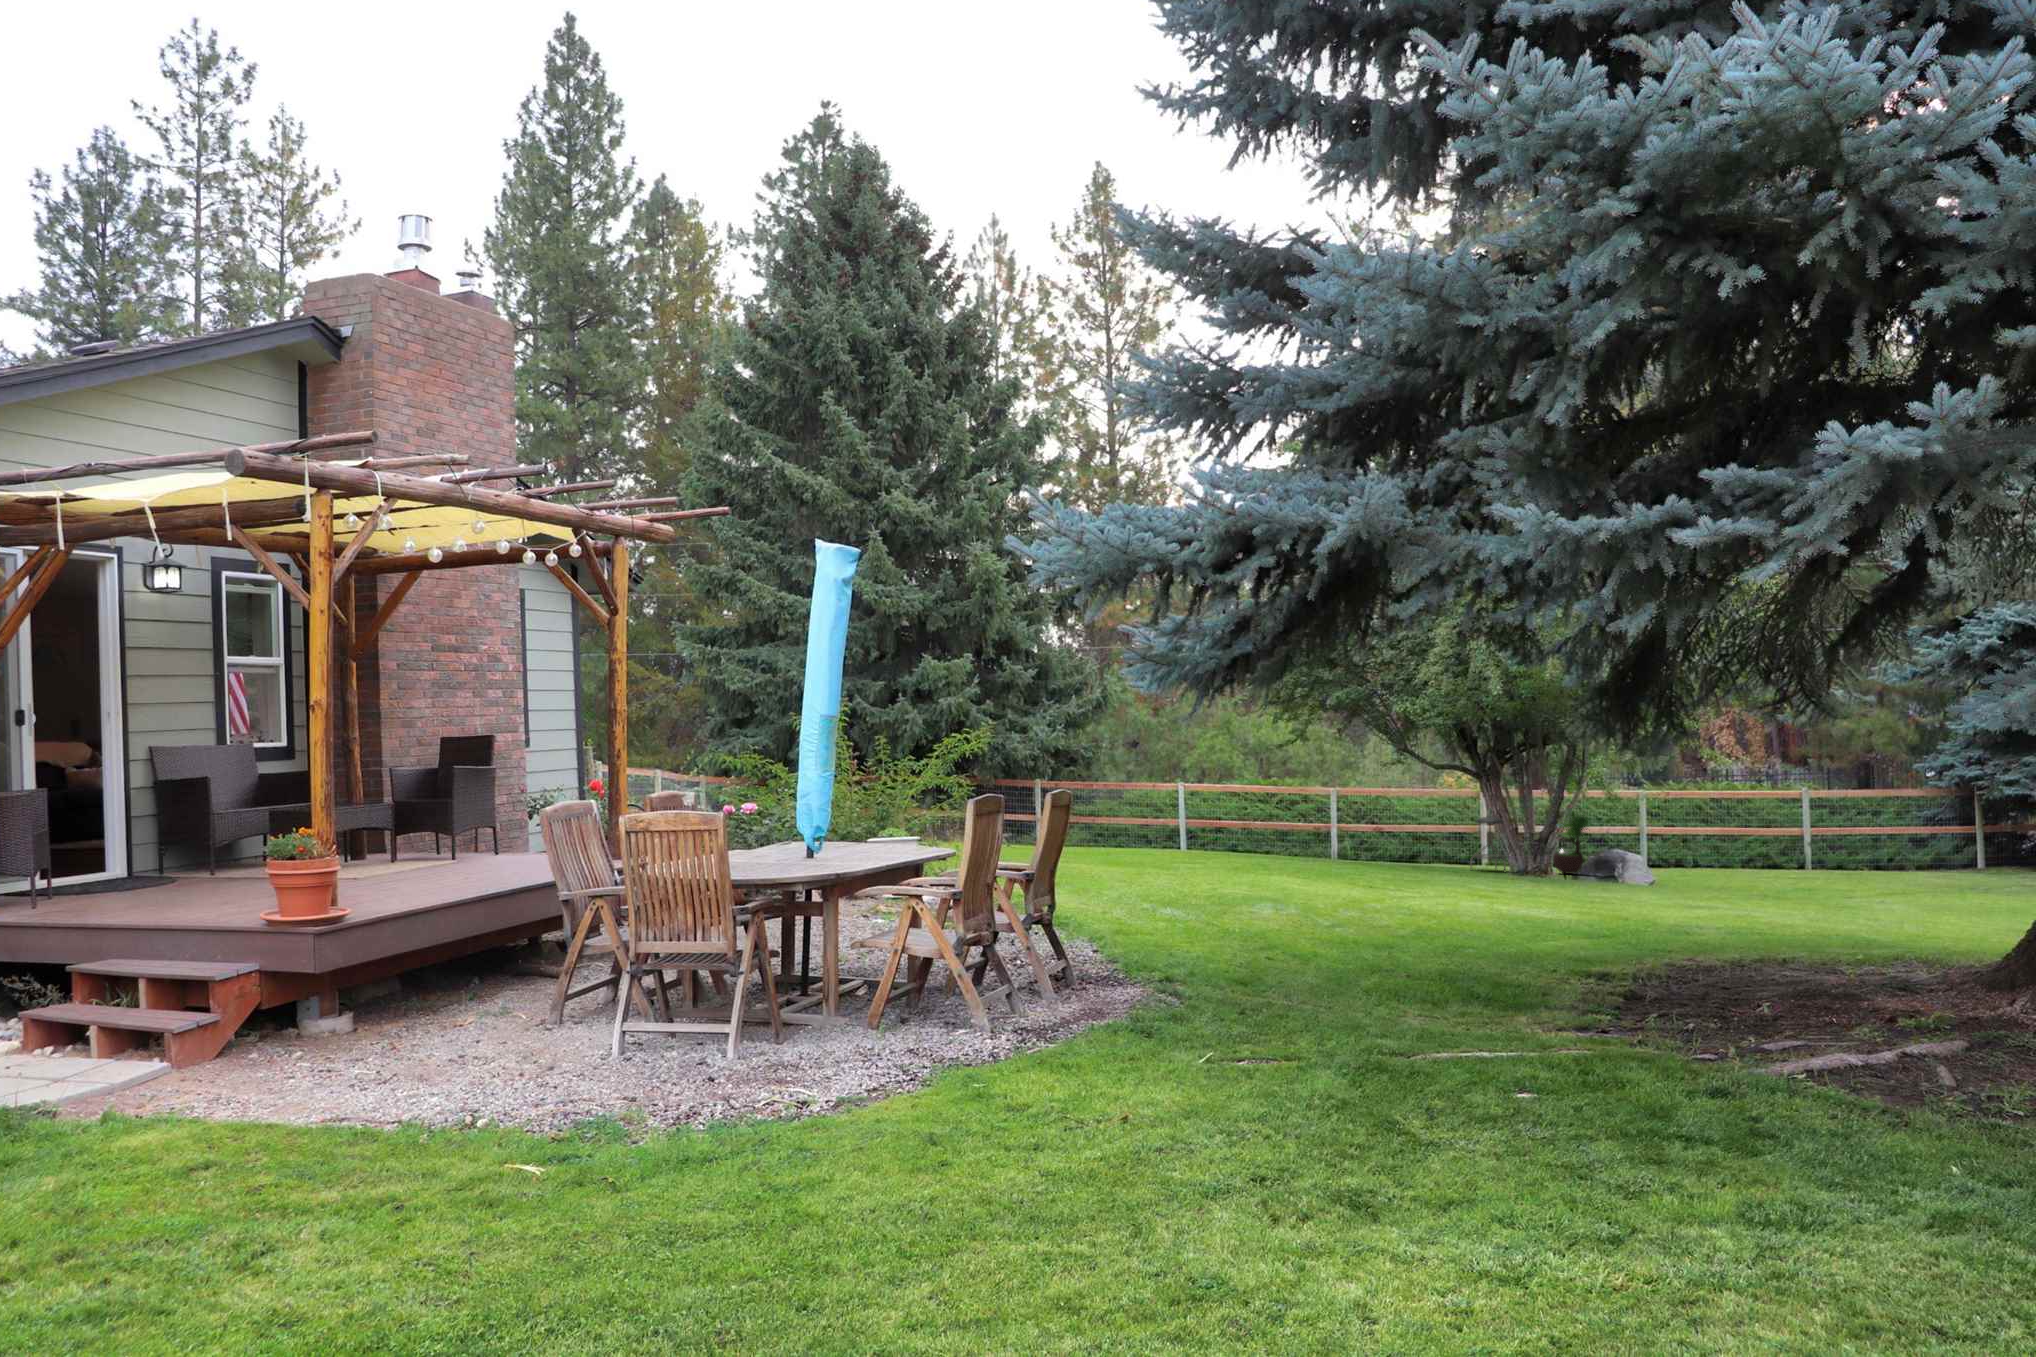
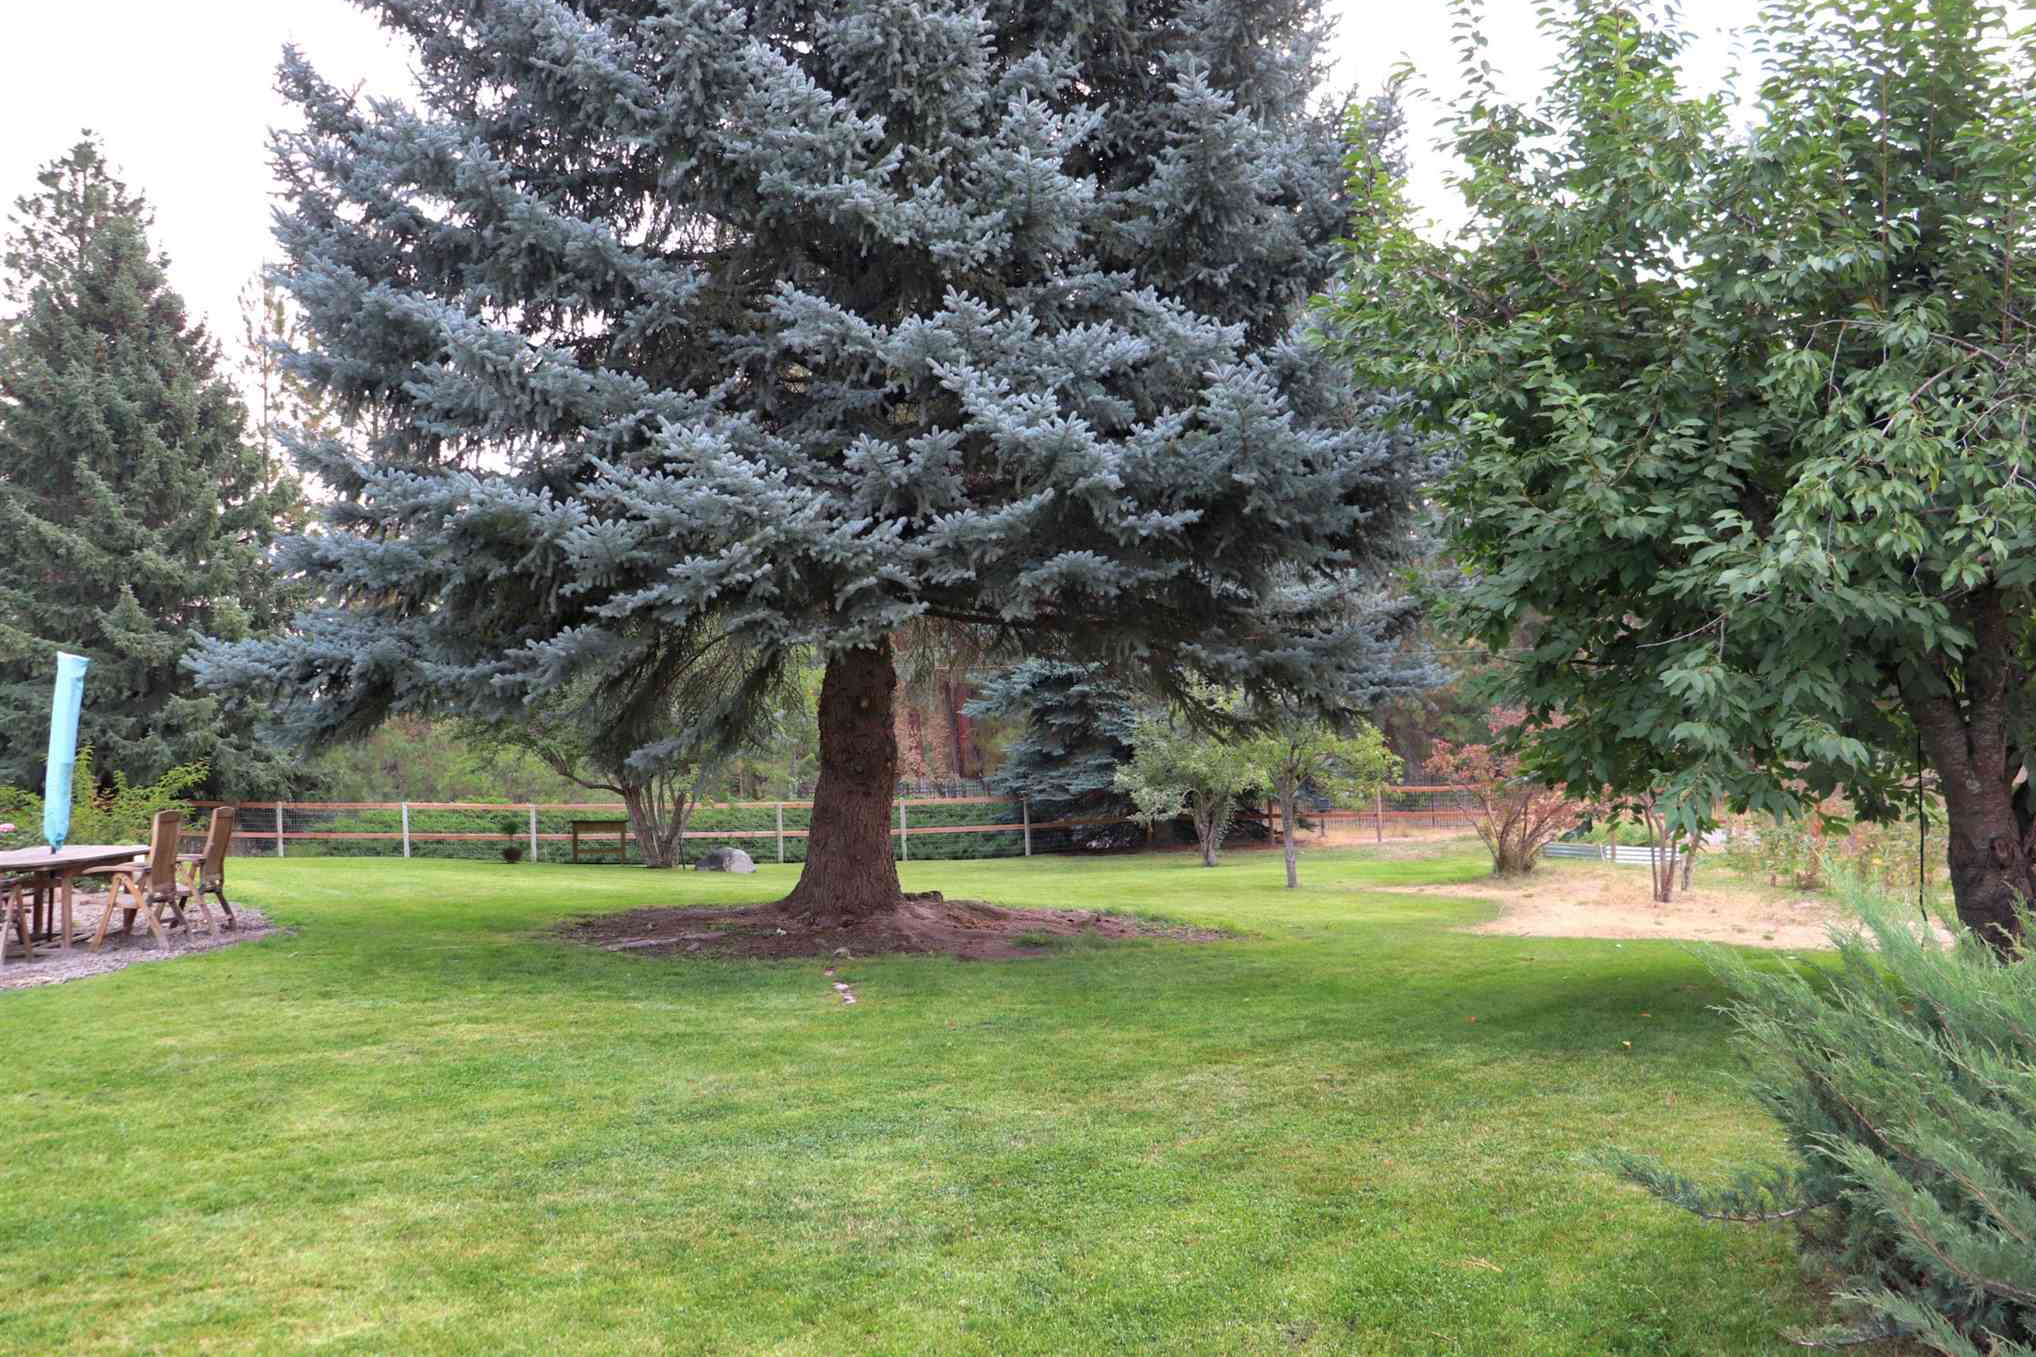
side table: none [1375,806,1456,864] -> present [567,819,631,863]
potted tree: present [1553,814,1591,874] -> present [499,820,523,863]

